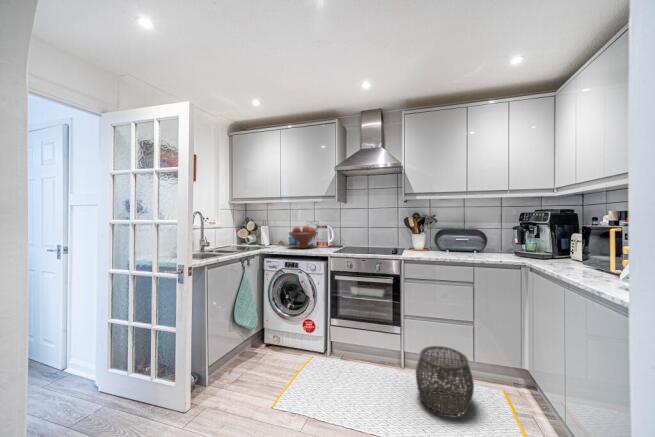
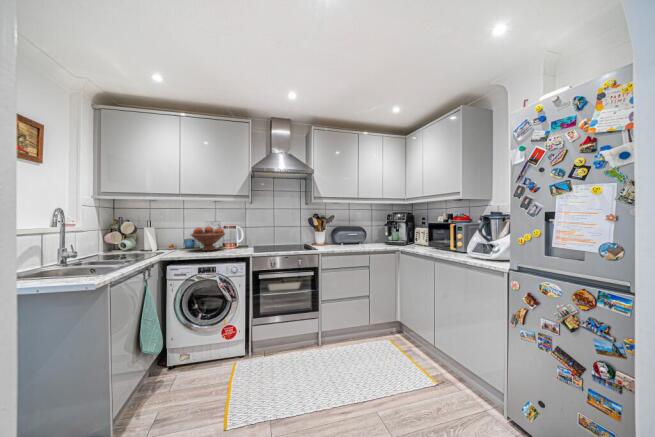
woven basket: present [416,346,474,415] -> none [345,320,389,372]

